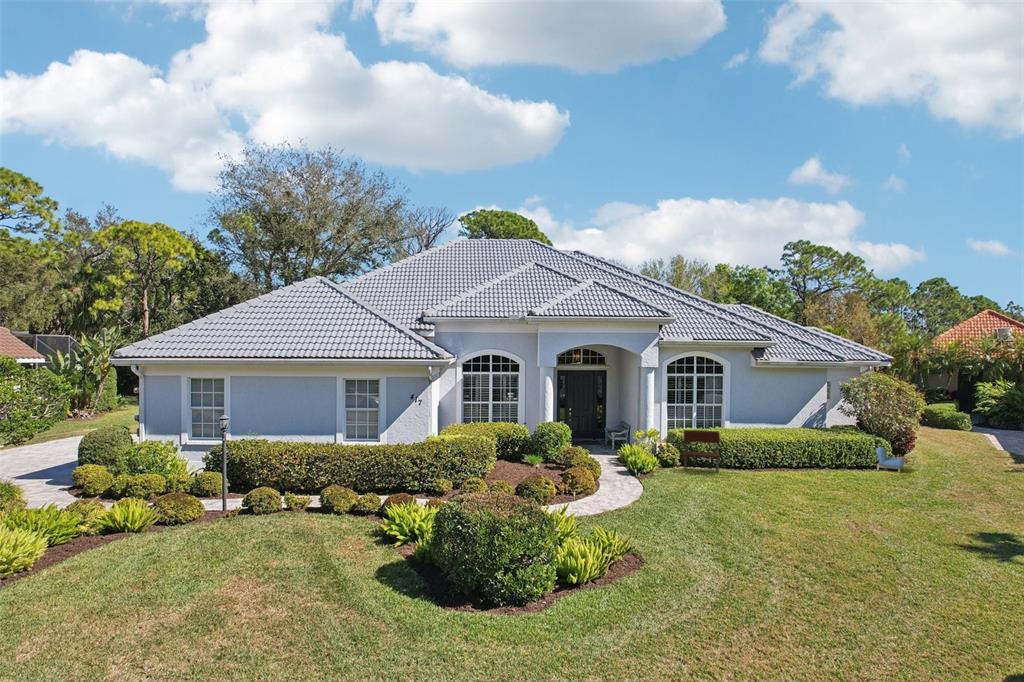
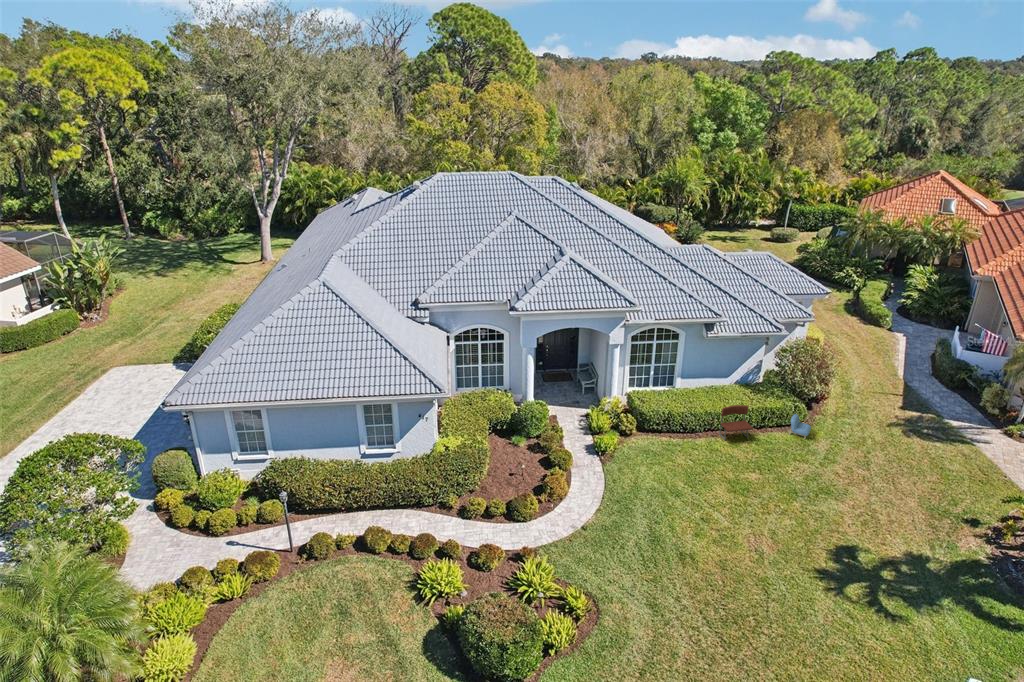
bench: present [684,430,720,473] -> present [719,405,753,440]

